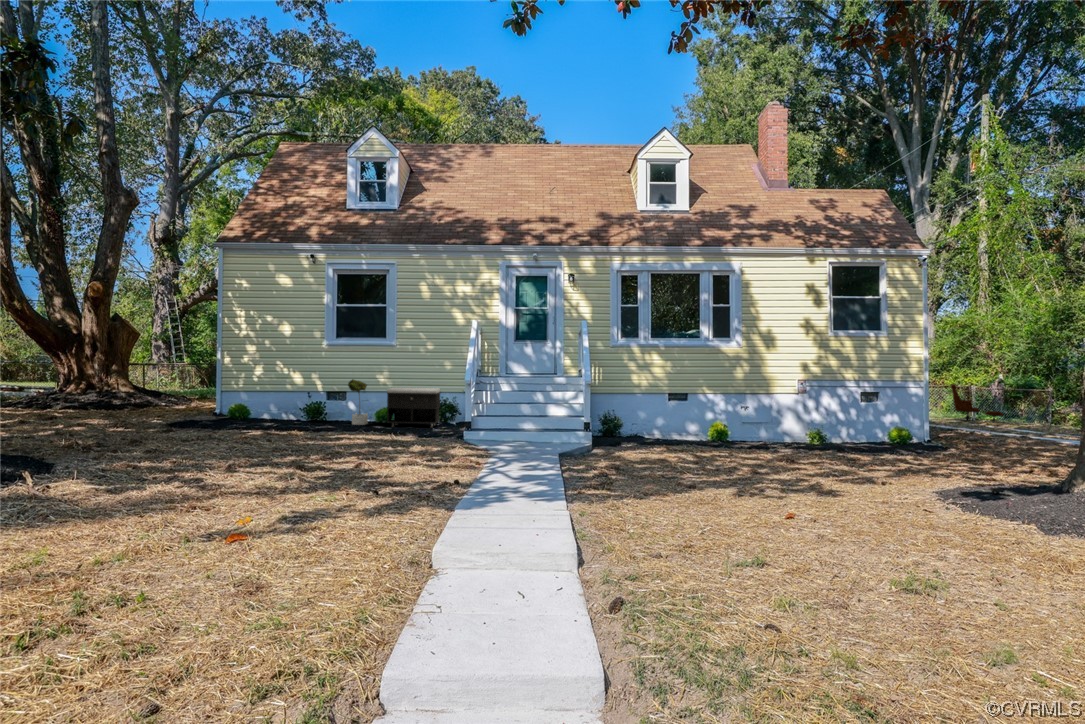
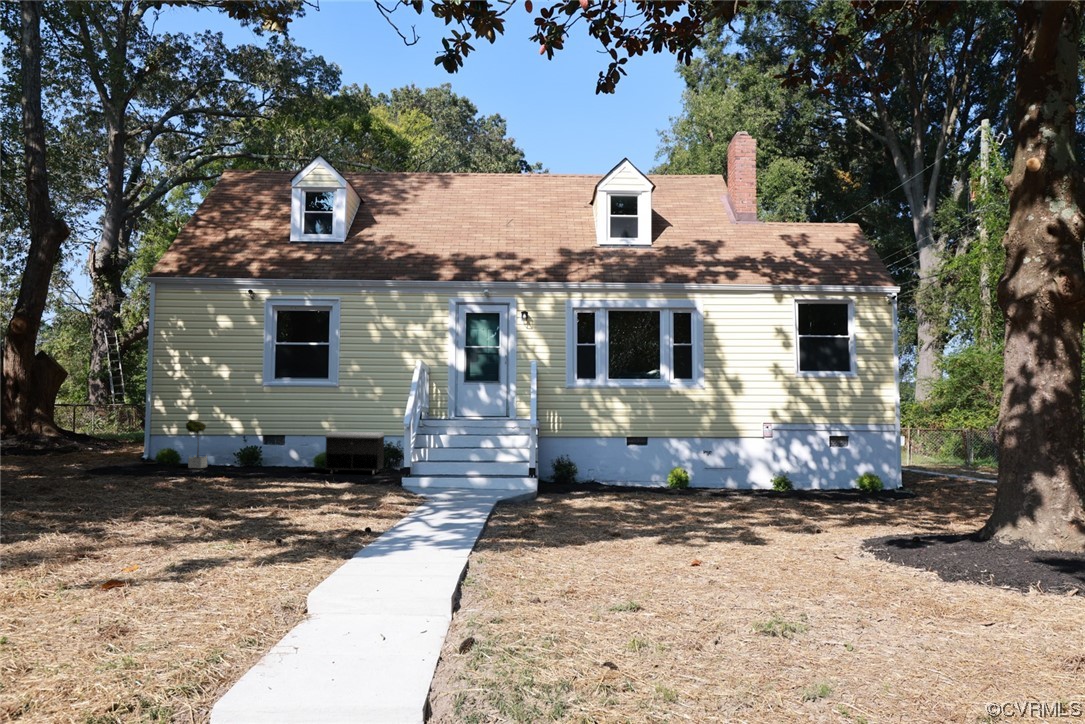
potted tree: present [348,379,368,425] -> present [186,420,207,468]
lounge chair: present [951,384,1003,422] -> none [945,429,1001,471]

